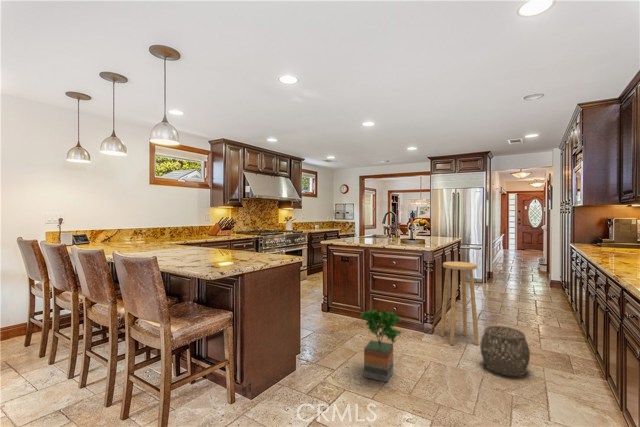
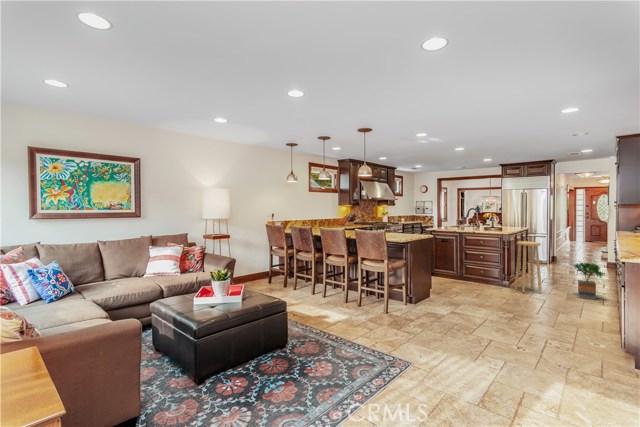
potted tree: present [361,309,401,382] -> present [574,263,603,300]
woven basket: present [480,326,530,376] -> none [542,279,575,306]

